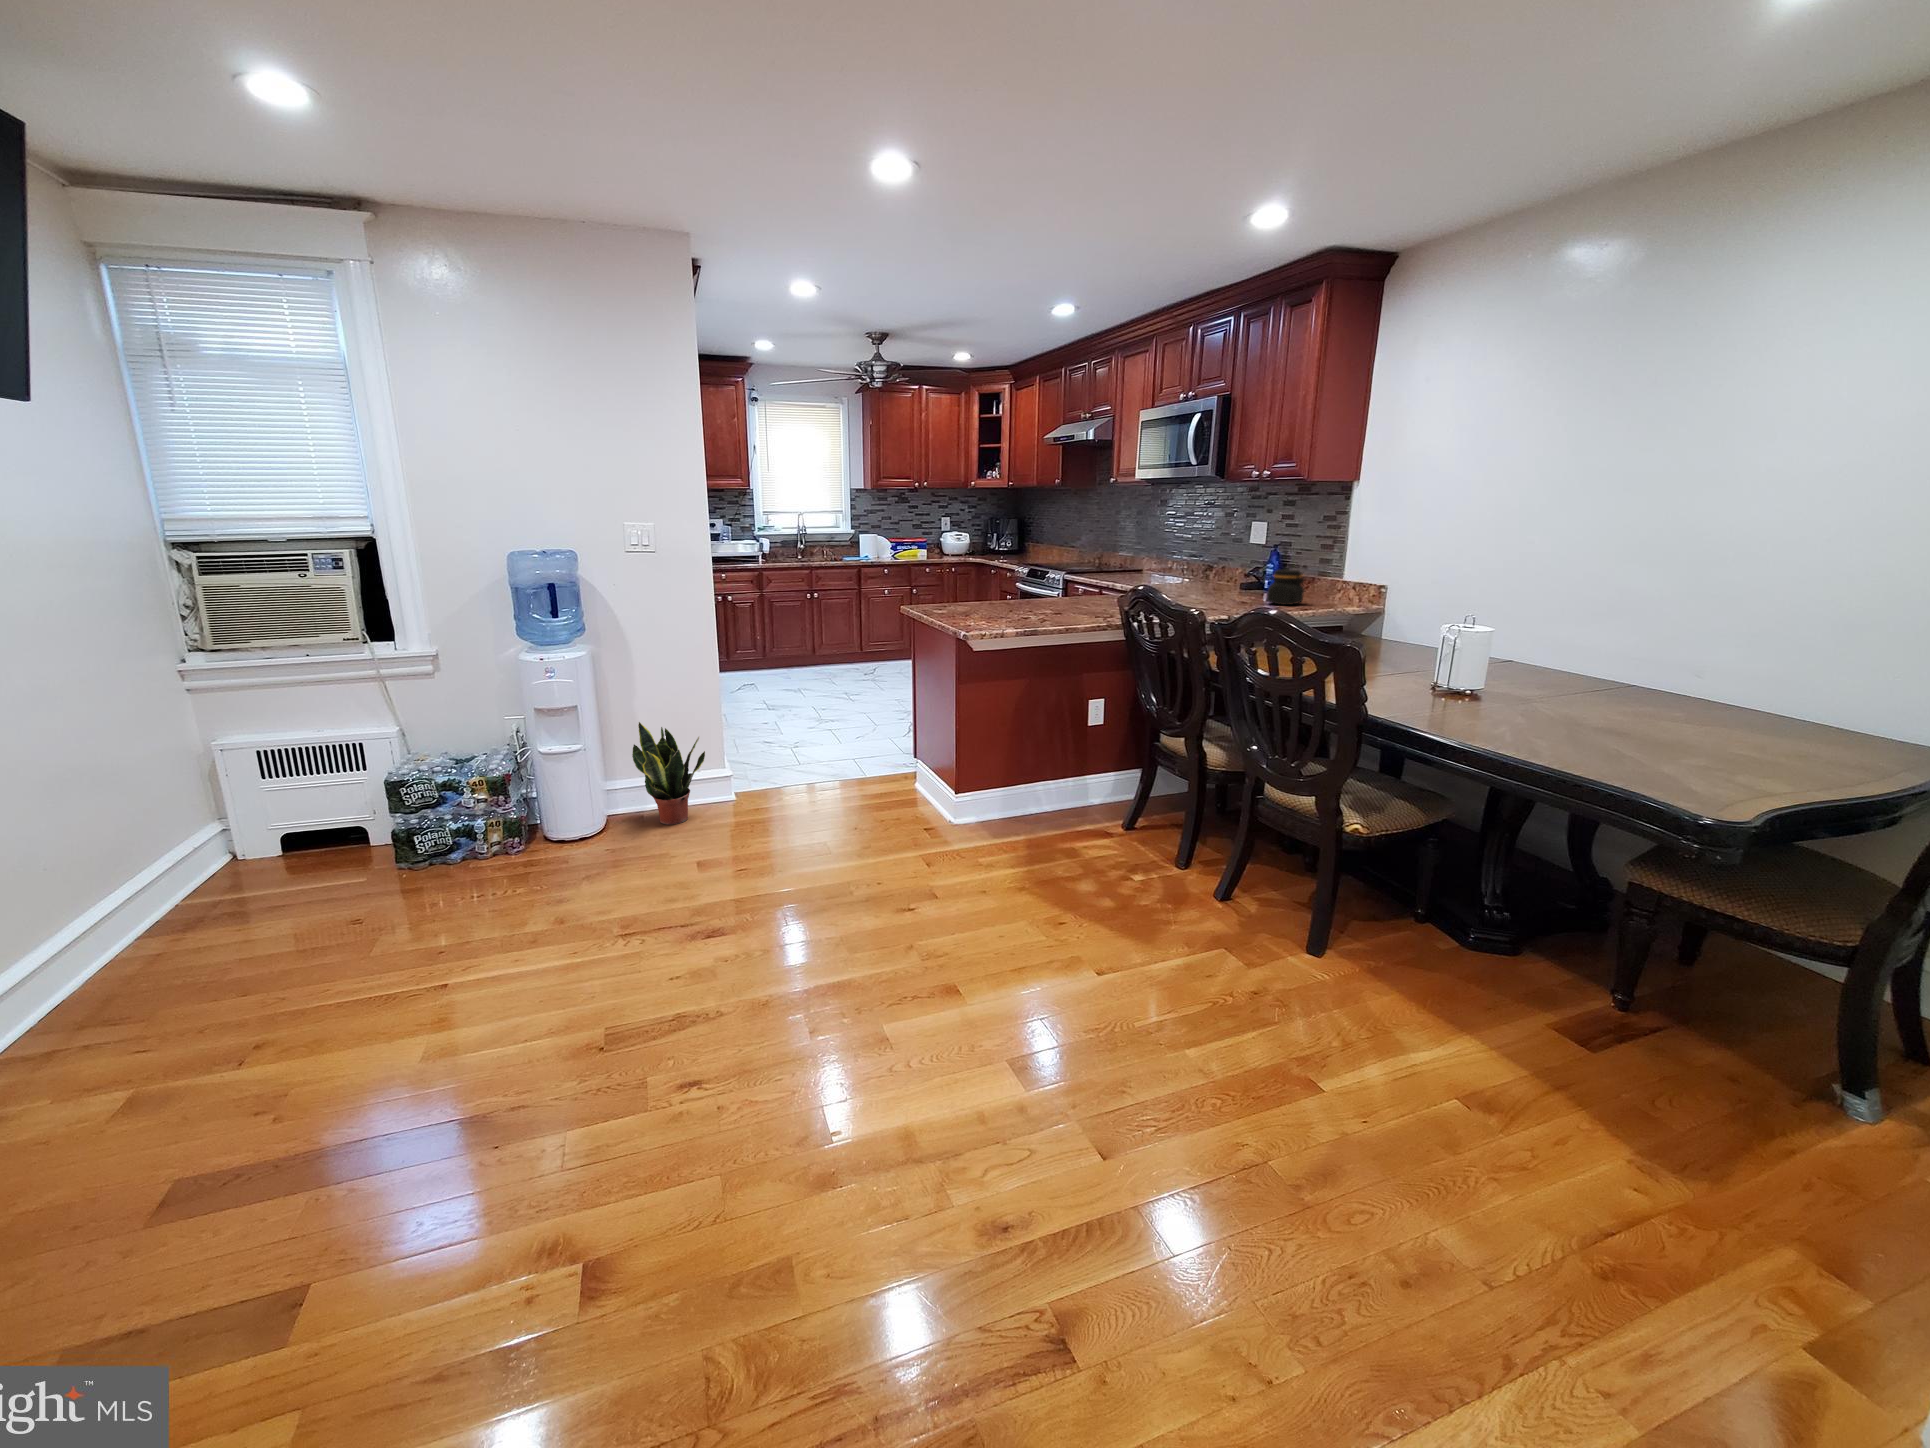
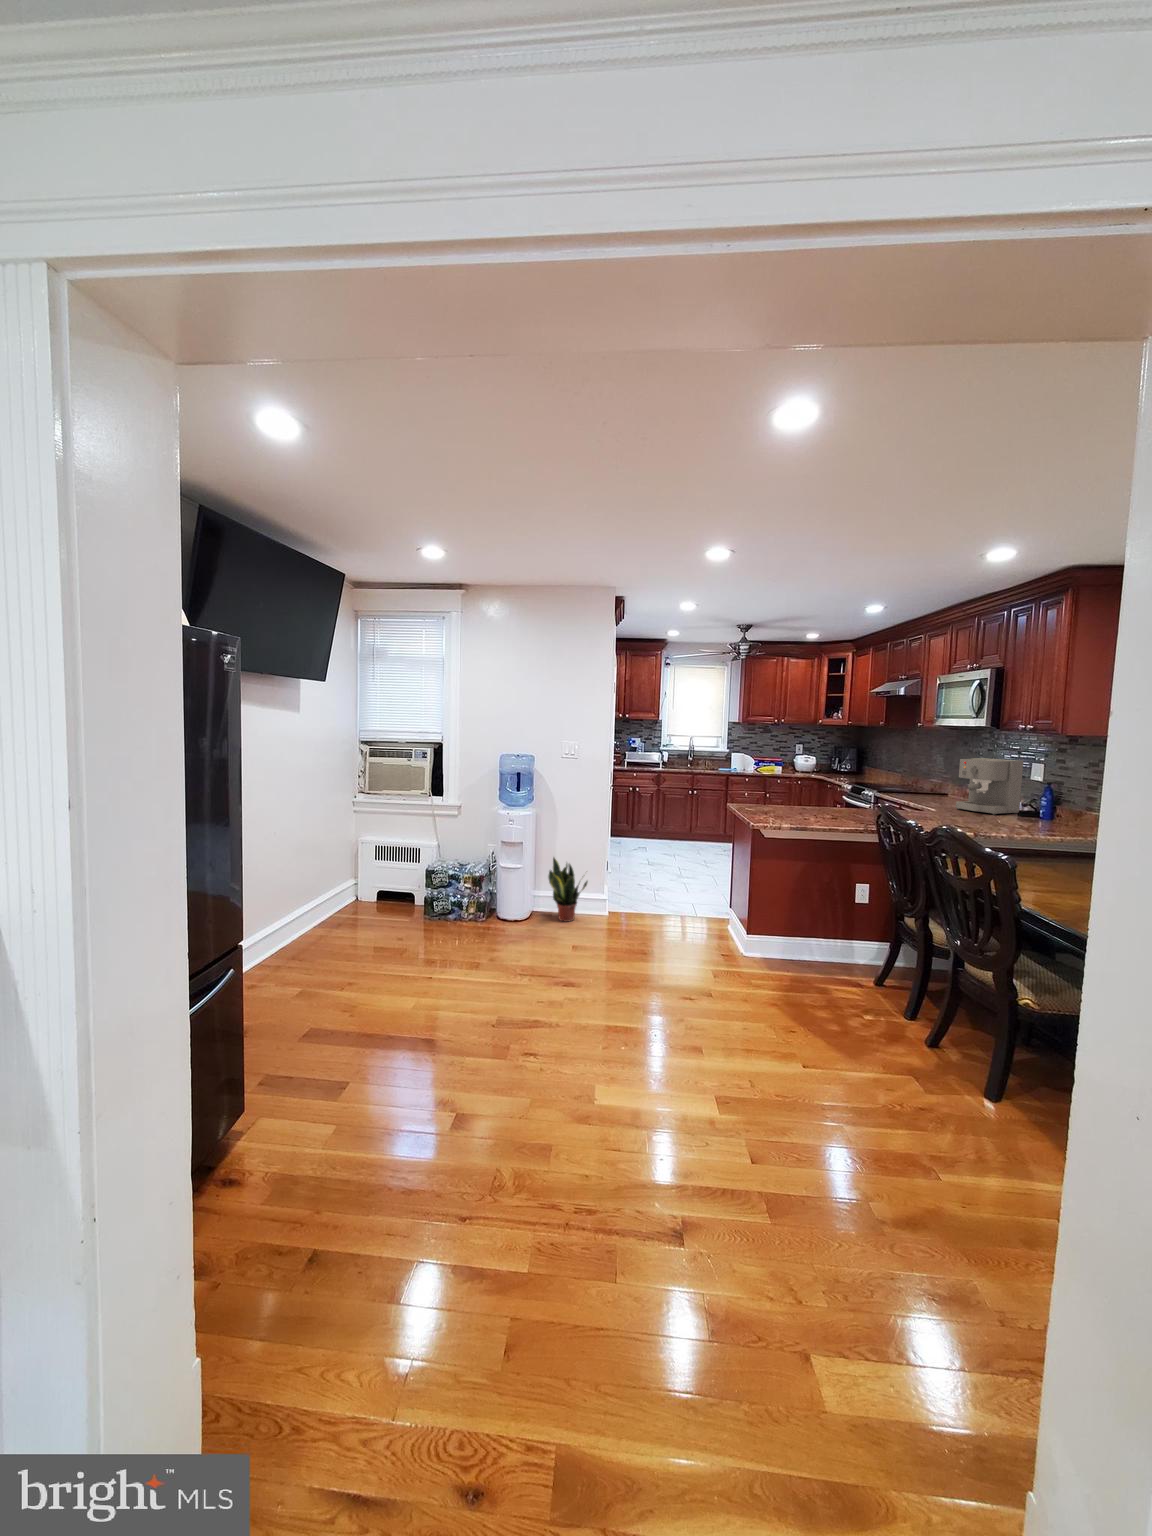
coffee maker: none [1177,521,1246,591] -> present [956,758,1023,815]
jar: present [1267,570,1305,605] -> none [1024,802,1062,831]

